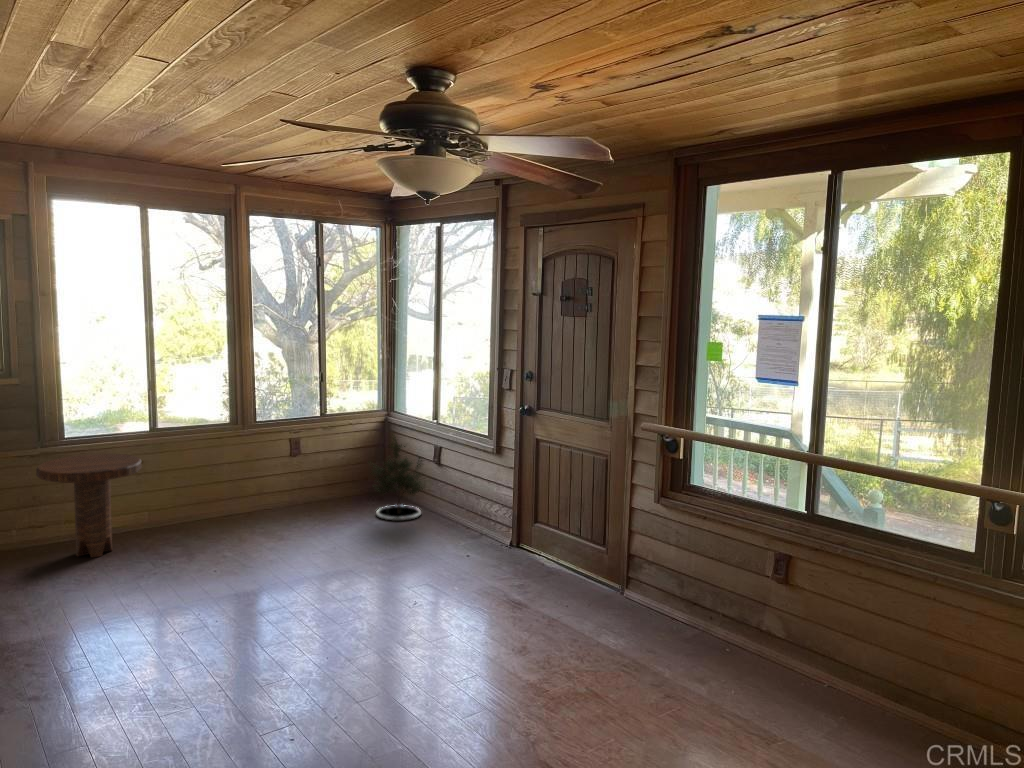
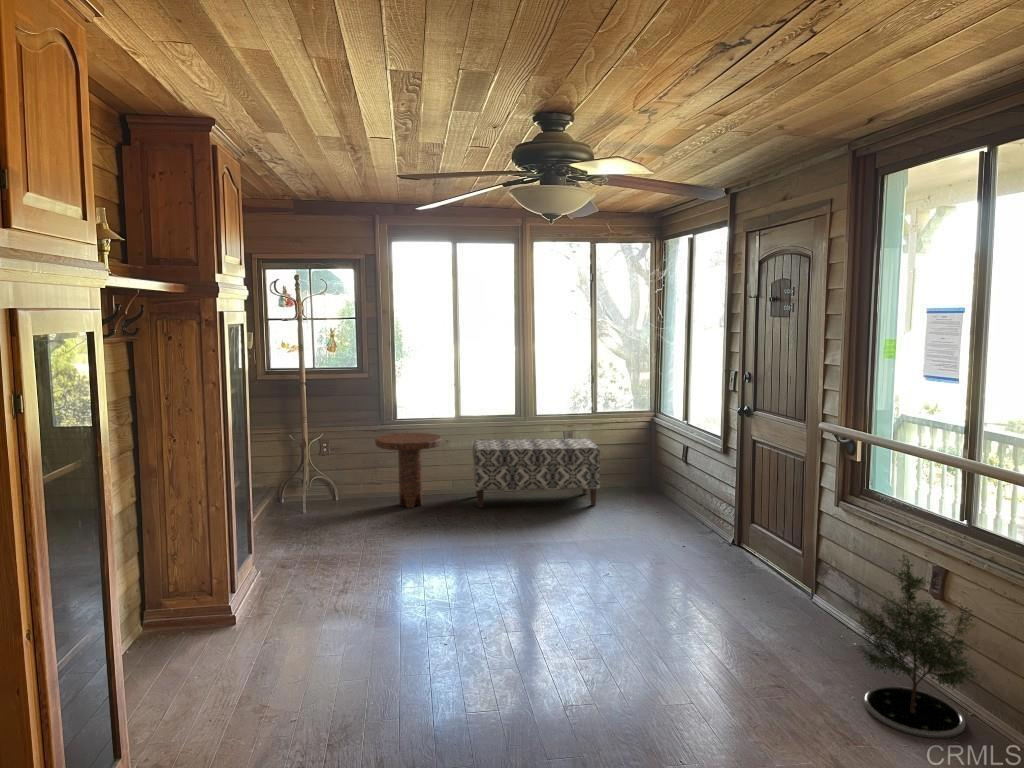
potted tree: present [372,437,423,521] -> present [853,555,978,738]
bench: none [177,444,346,544] -> present [473,438,600,508]

